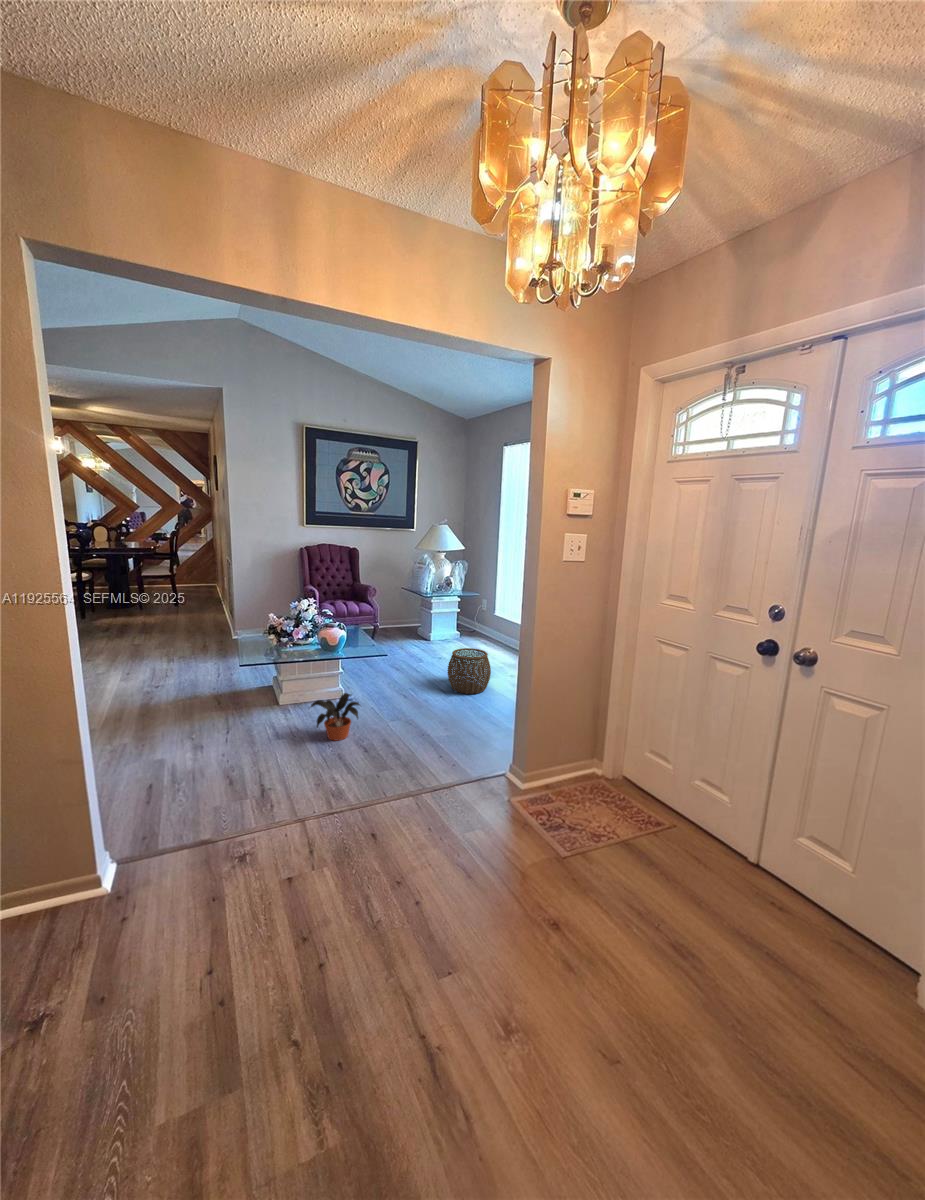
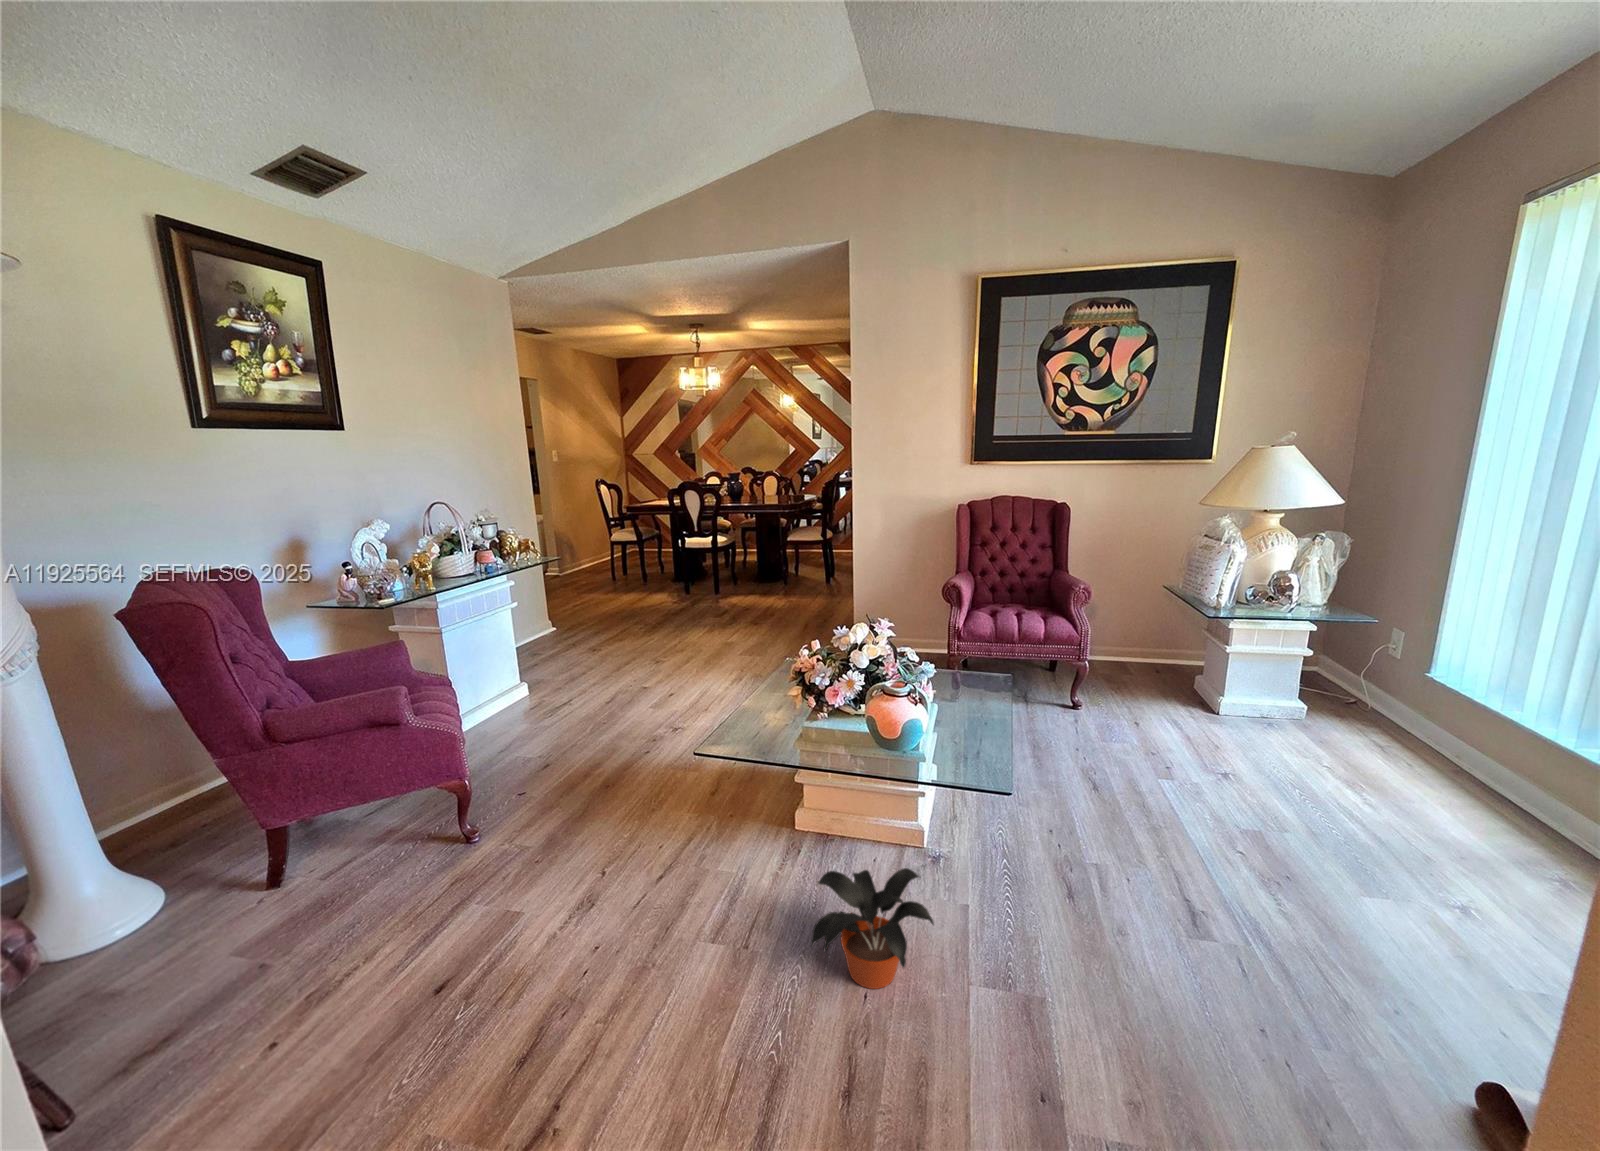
woven basket: present [447,648,491,694] -> none [1230,802,1393,962]

